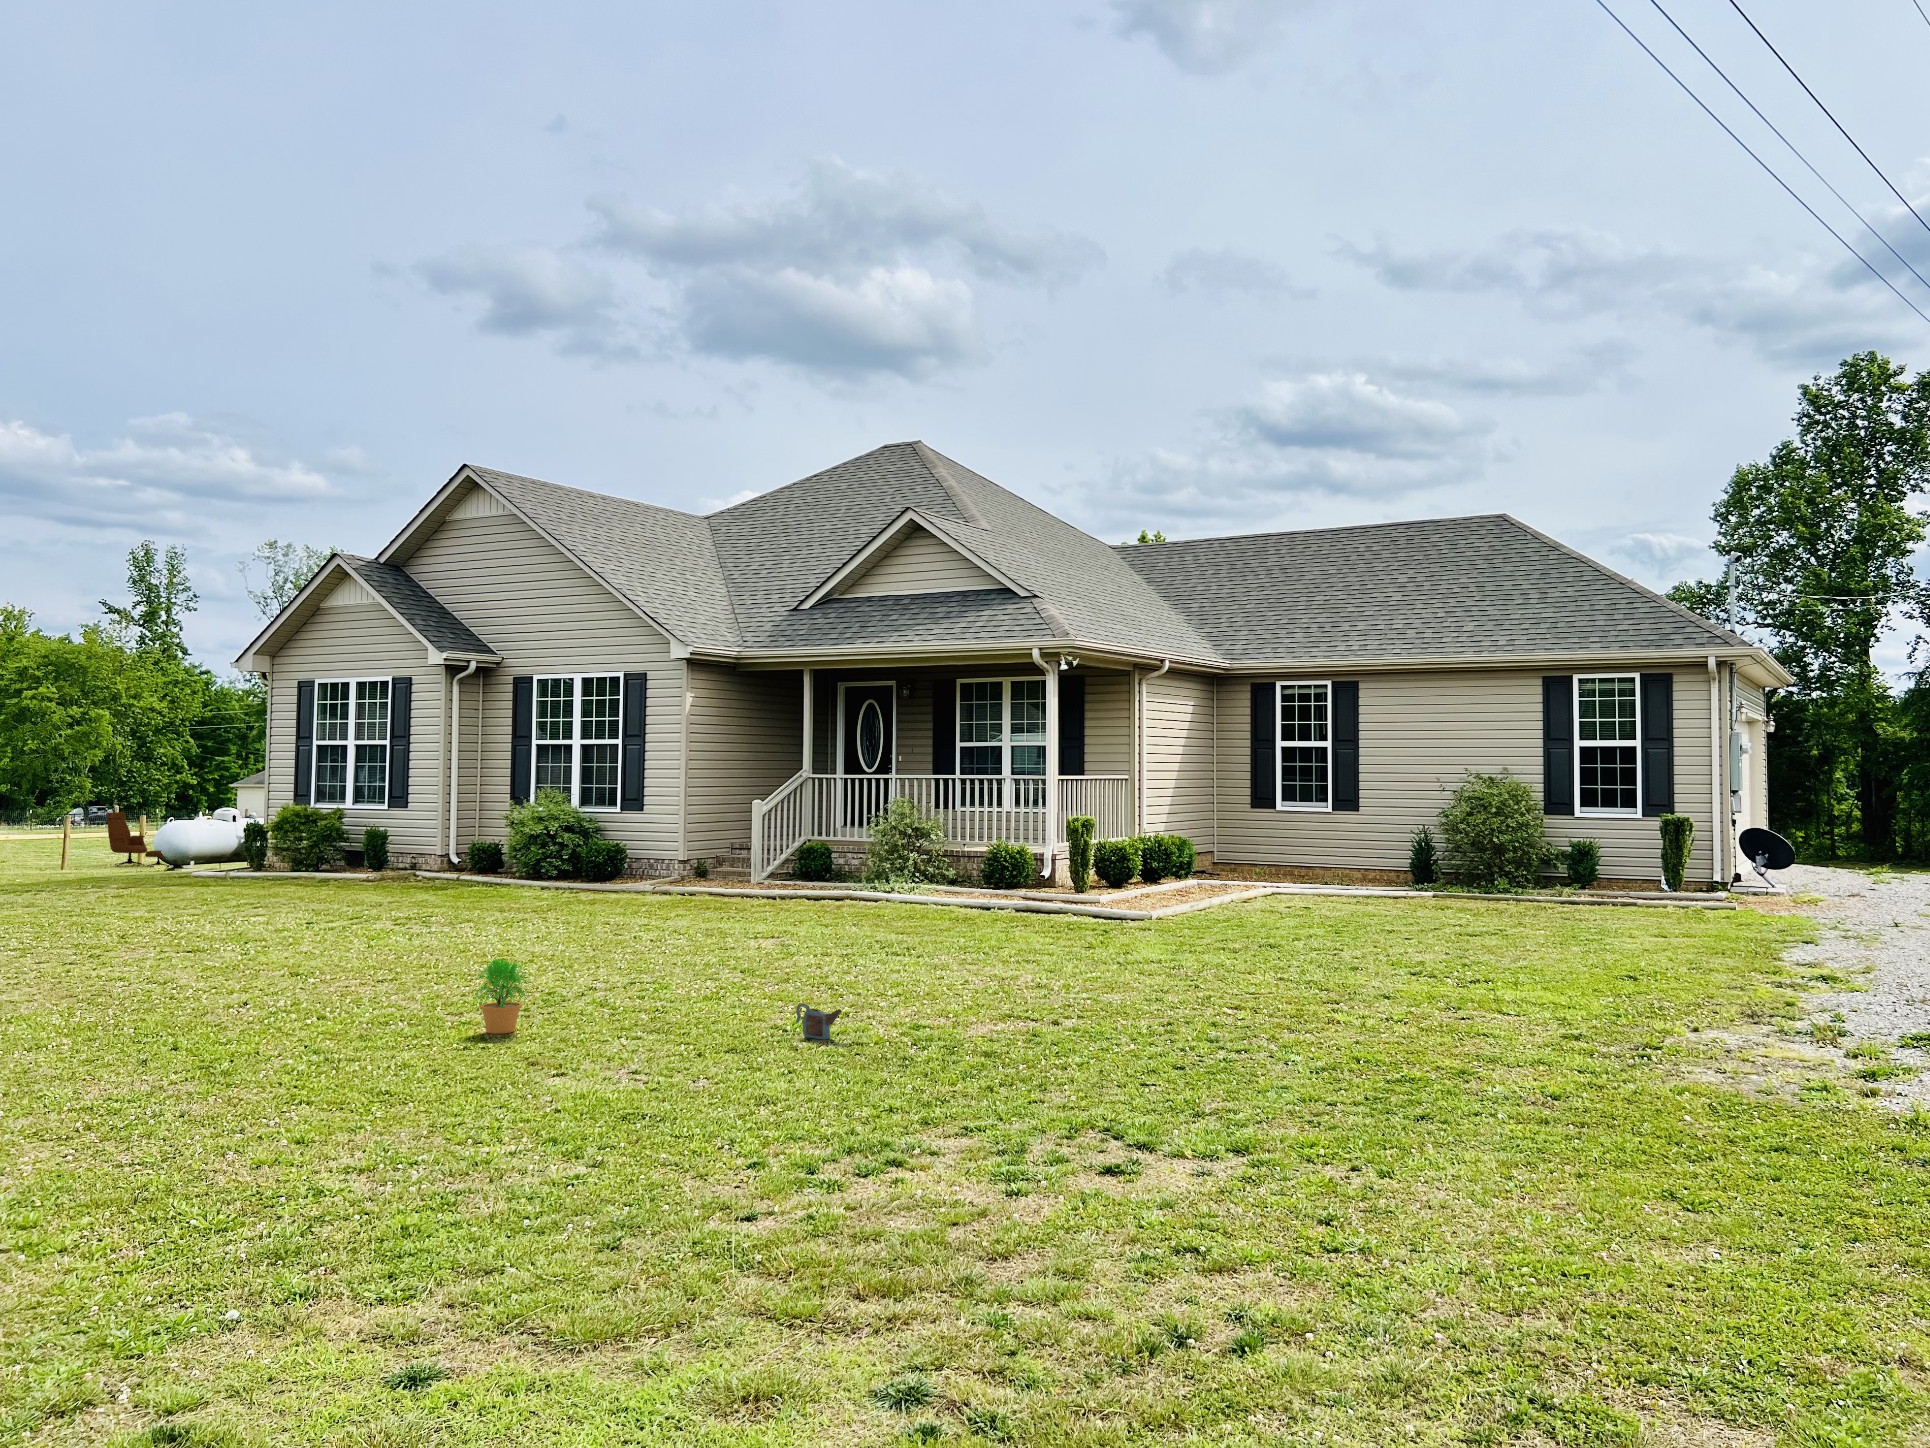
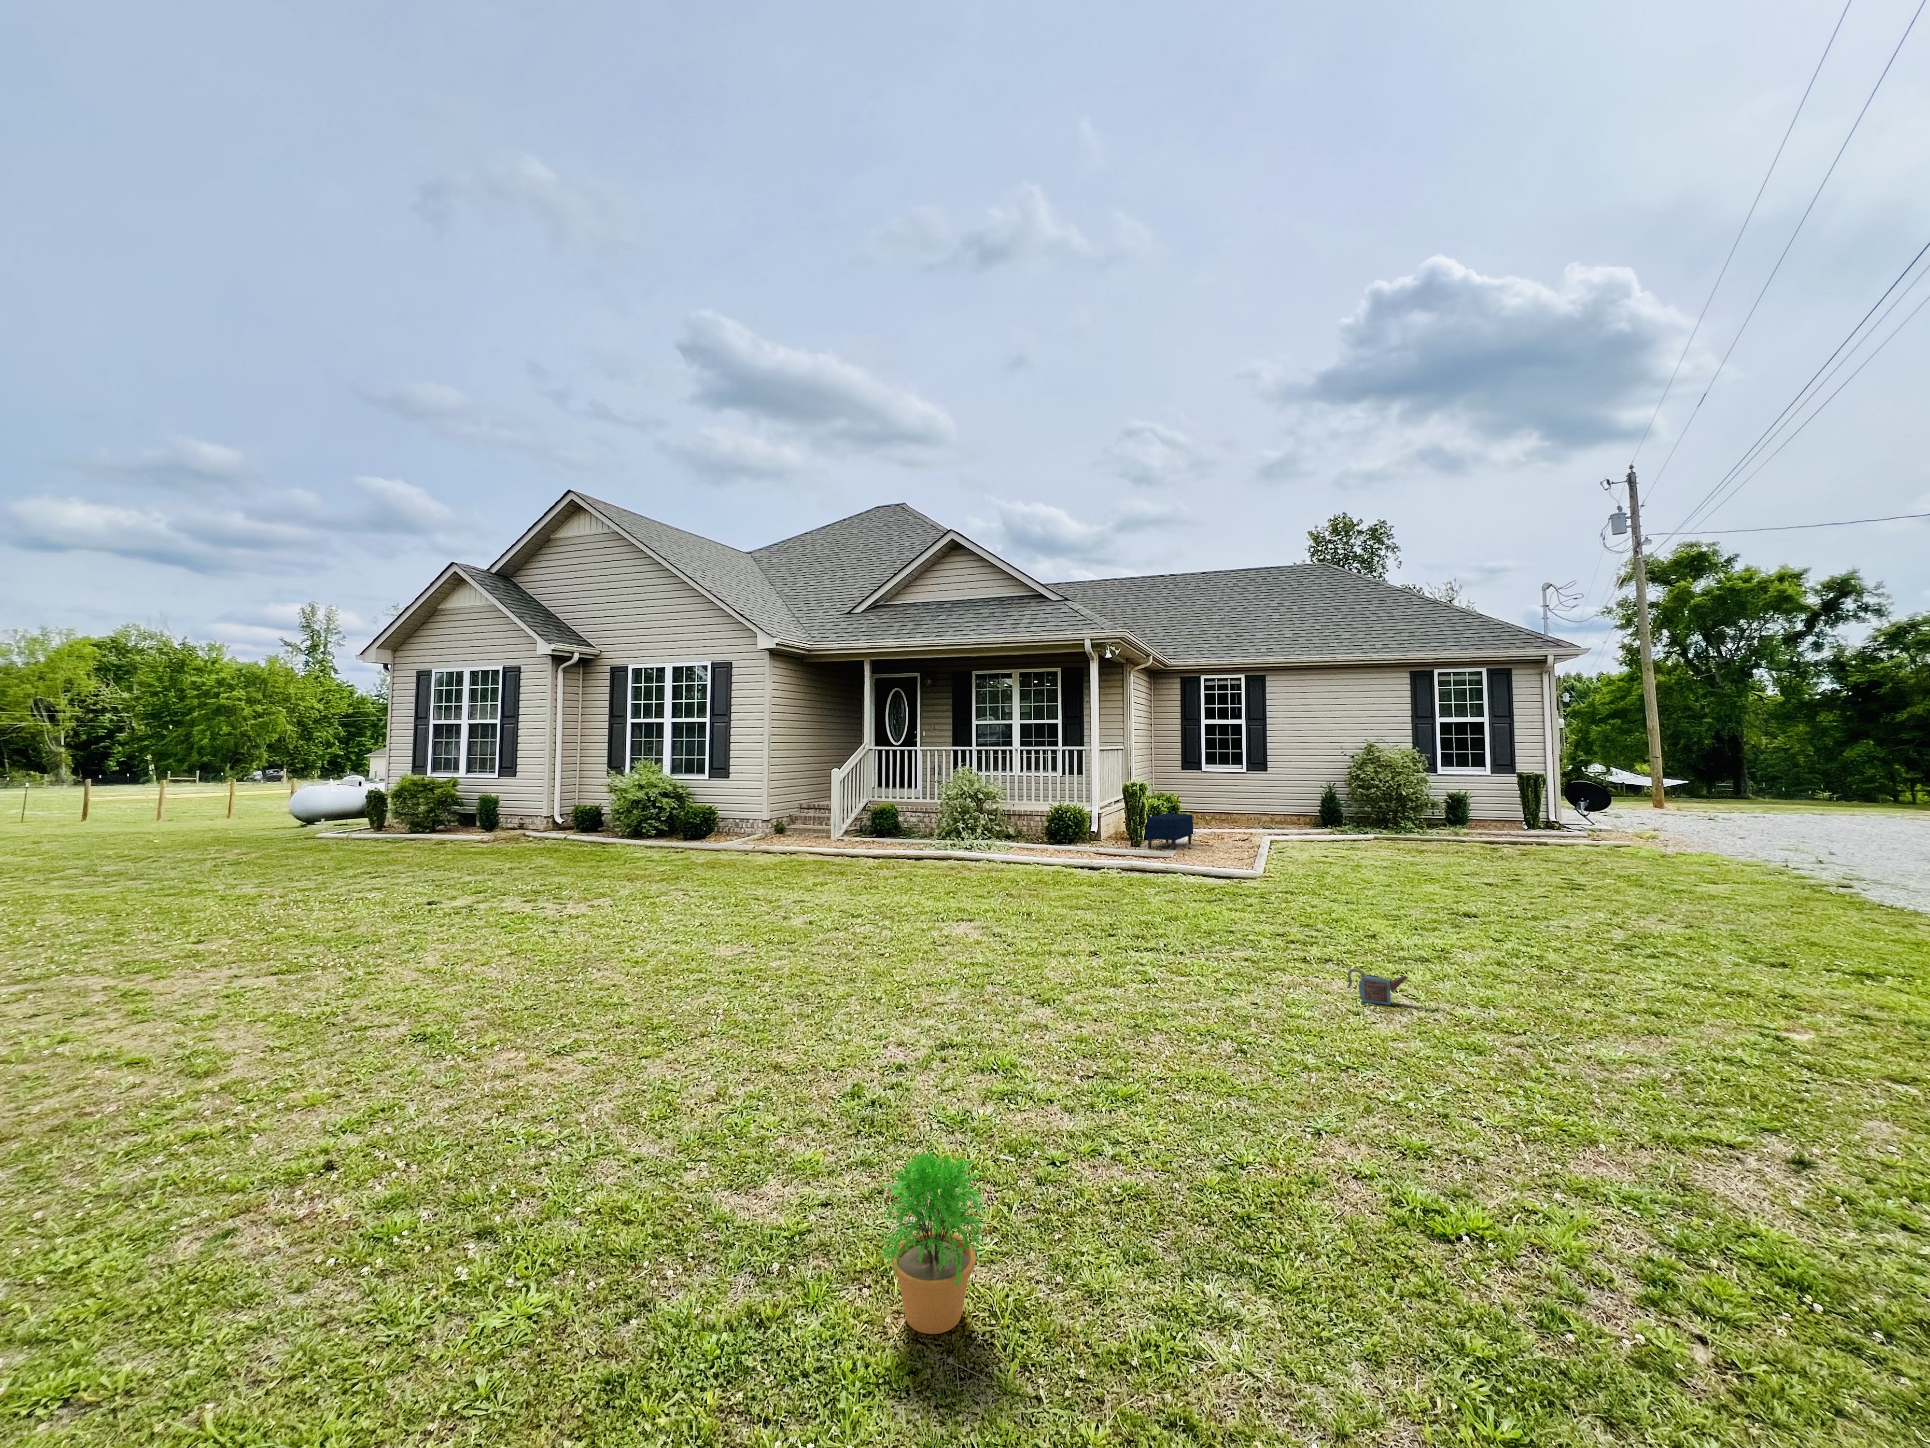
lounge chair: present [106,812,168,867] -> none [242,780,302,826]
bench: none [1122,861,1196,903] -> present [1146,813,1193,850]
watering can: present [796,1003,841,1040] -> present [1347,969,1408,1005]

